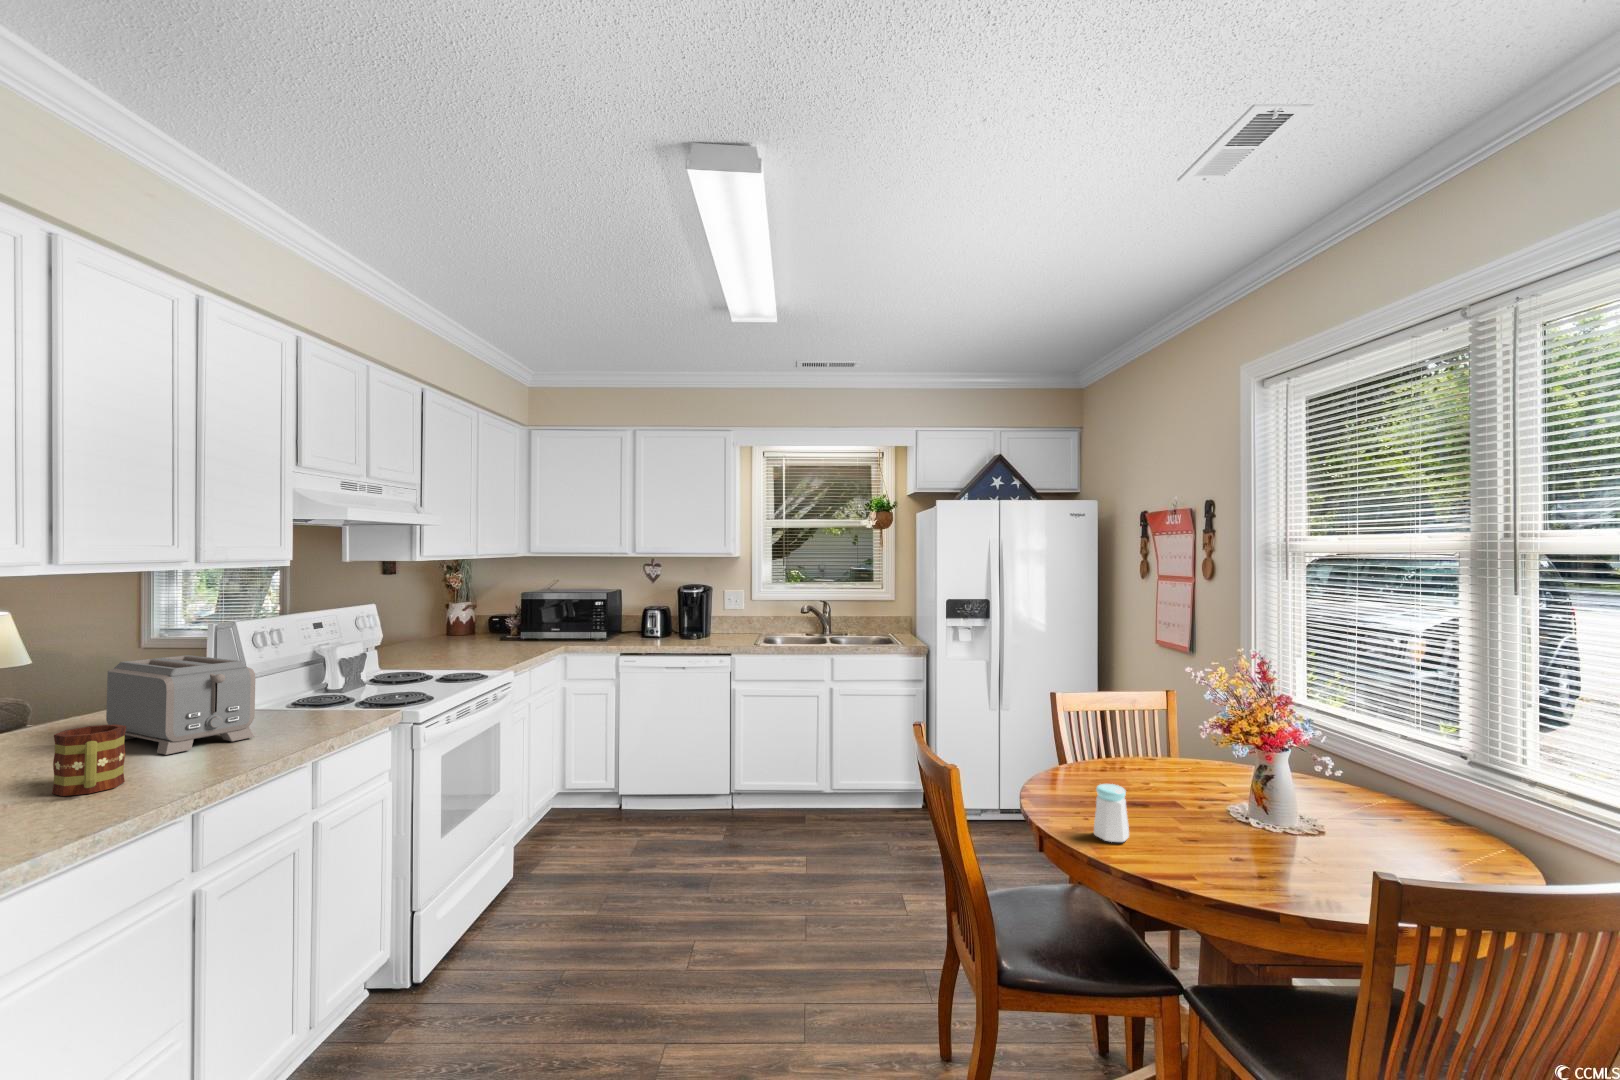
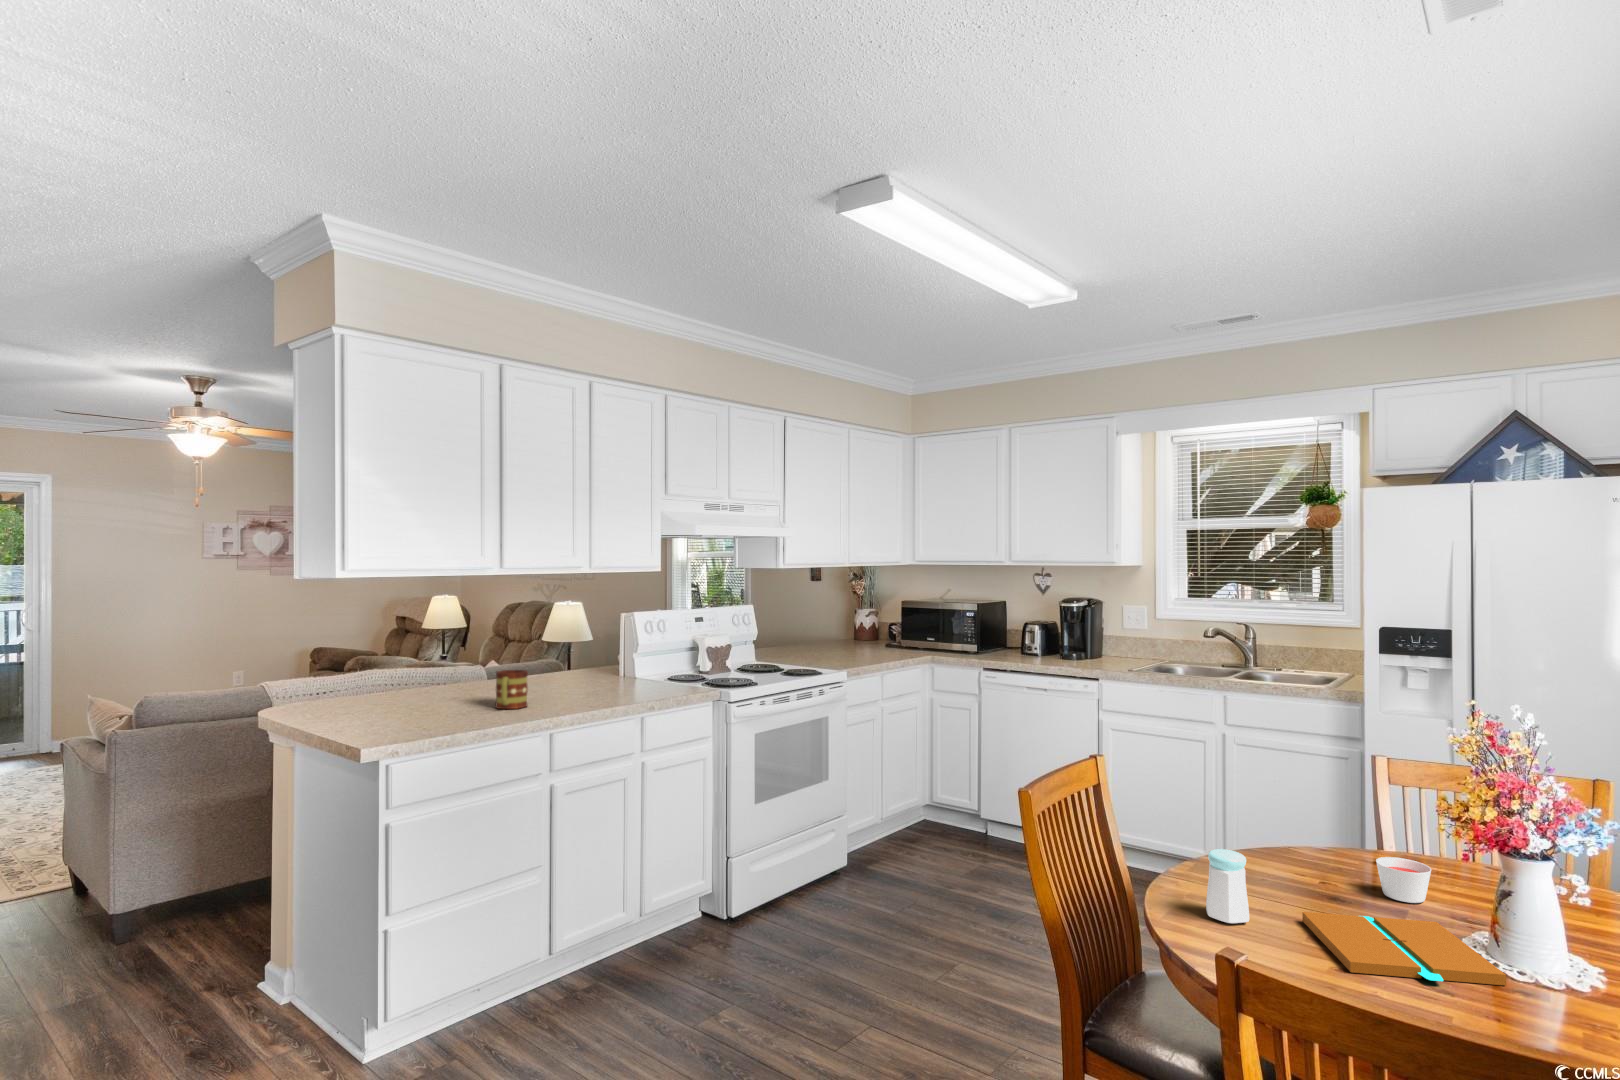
toaster: present [106,655,255,755] -> none [550,633,615,696]
candle: none [1127,764,1162,794] -> present [1376,857,1431,903]
book: none [1144,804,1281,856] -> present [1302,912,1506,986]

